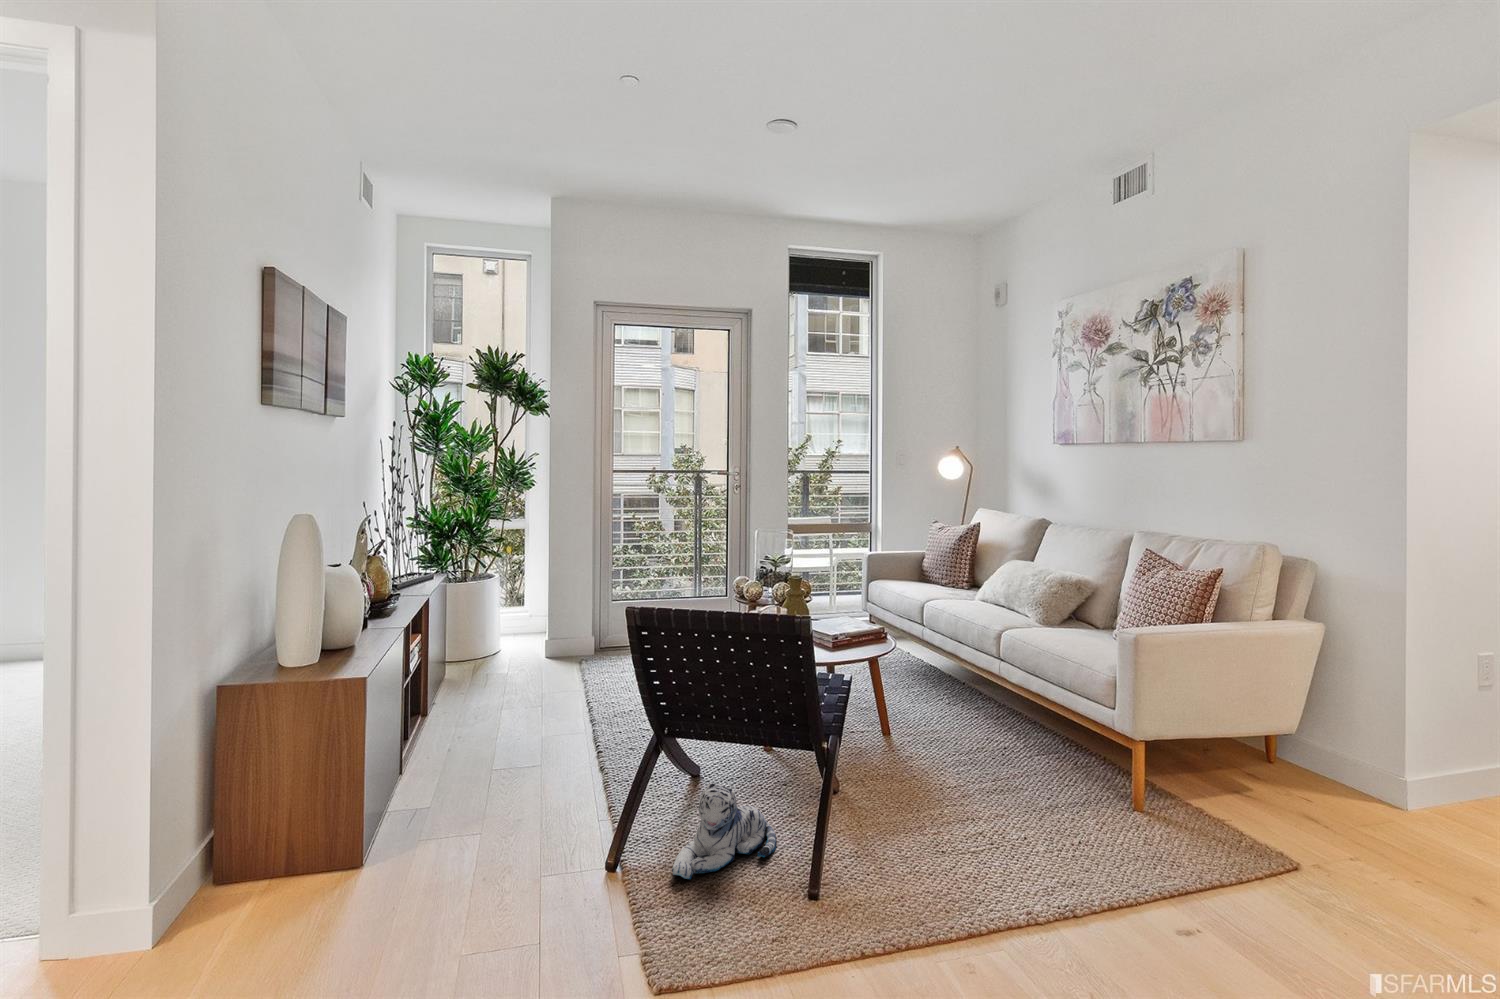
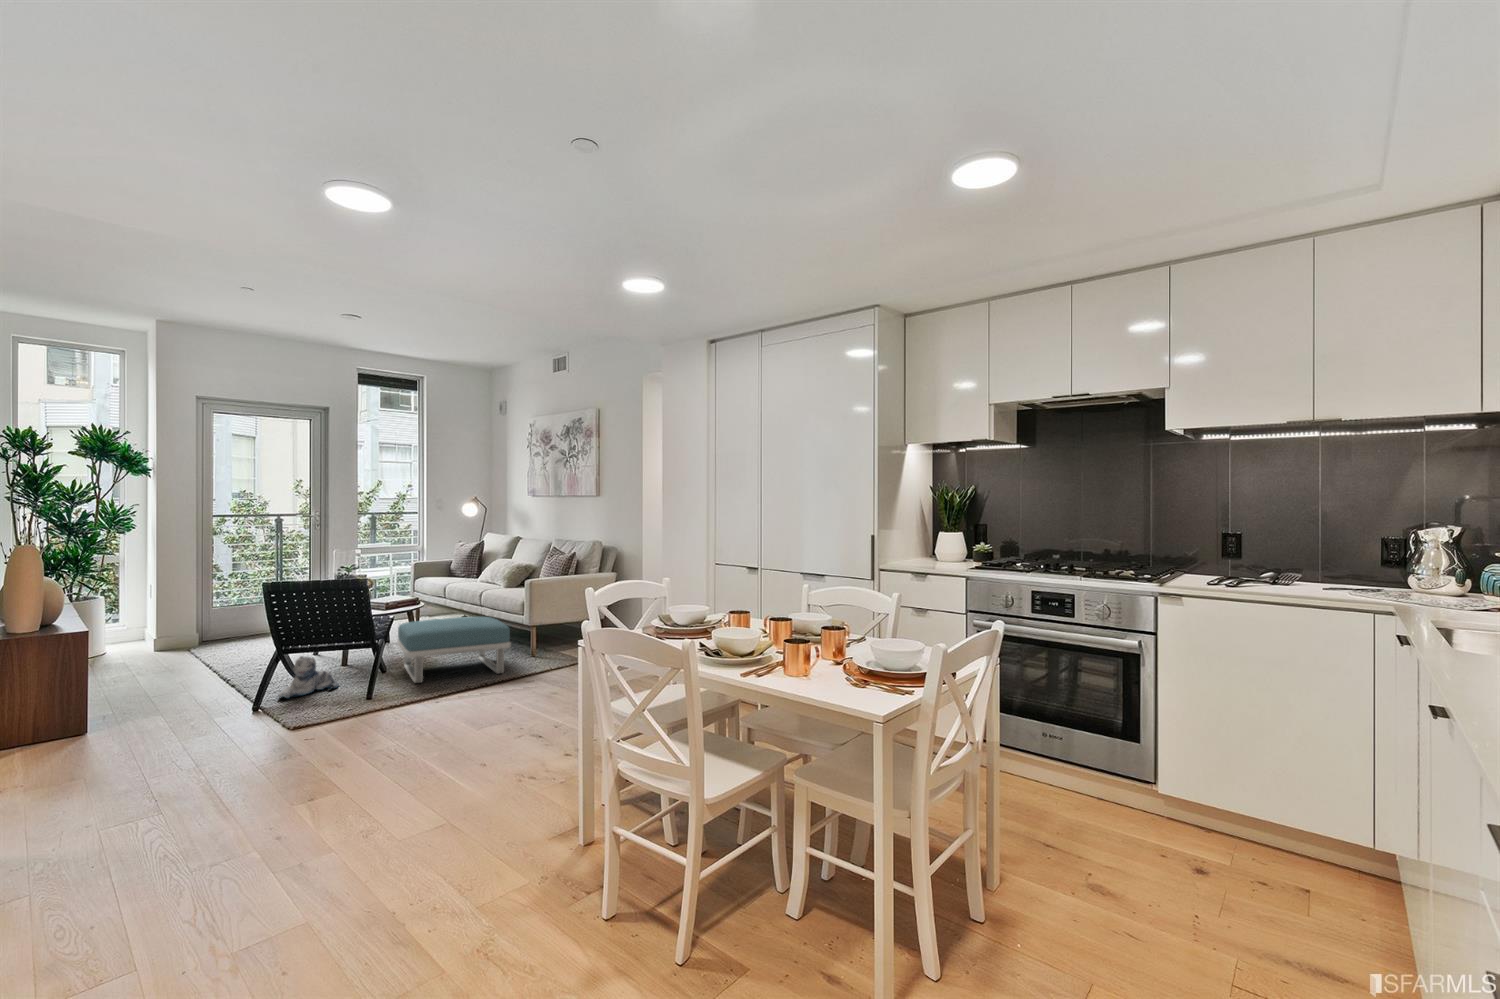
footstool: none [873,704,1133,879] -> present [397,617,511,683]

